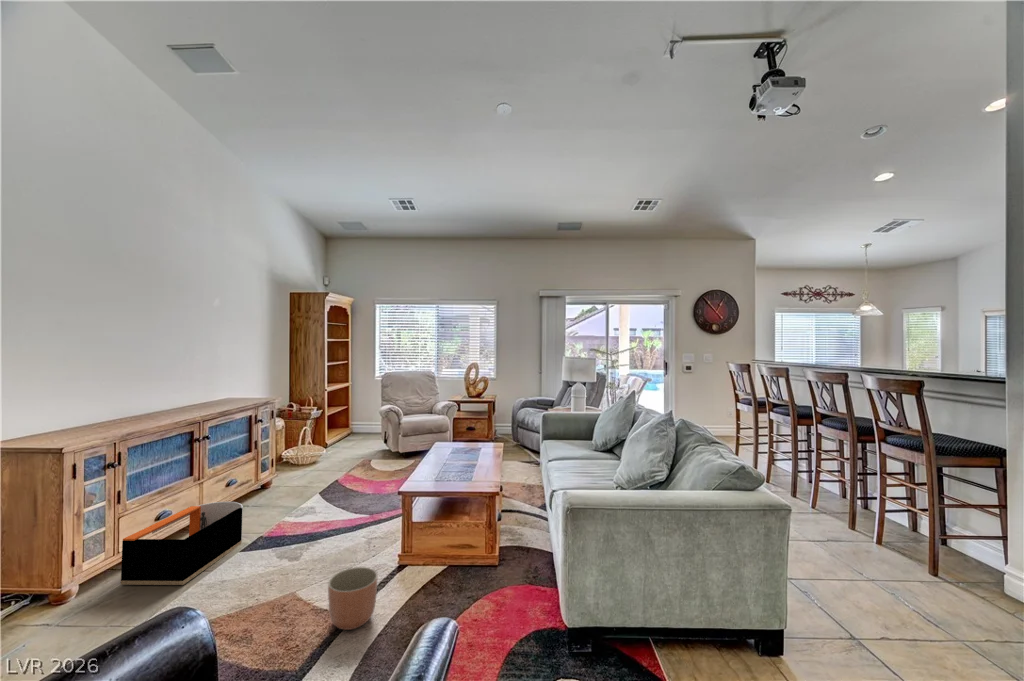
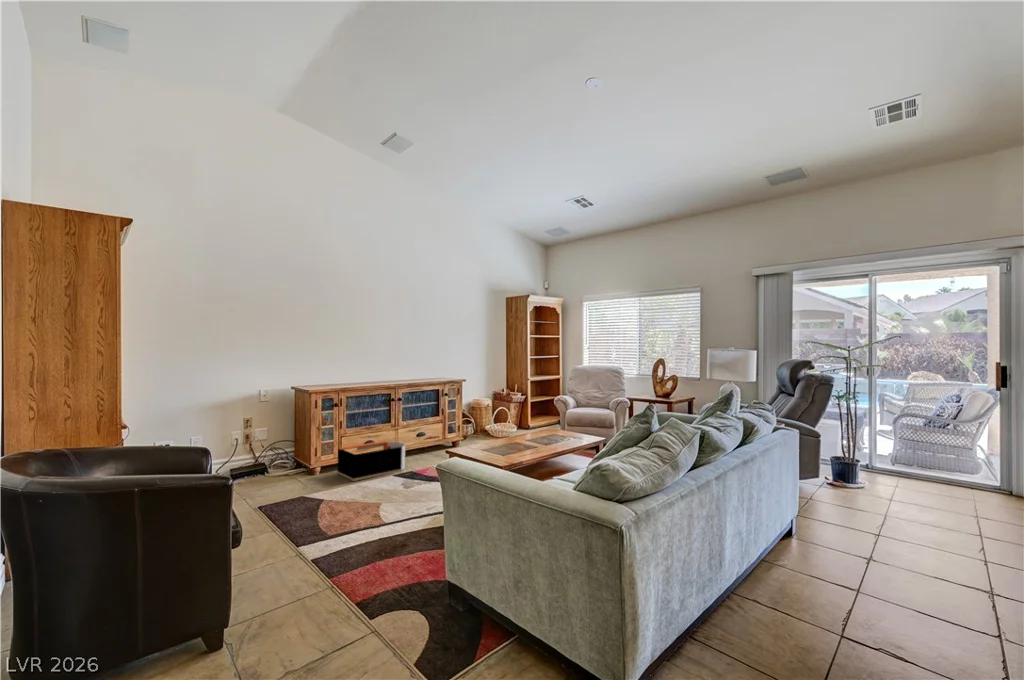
planter: present [328,567,378,630] -> none [366,490,399,527]

